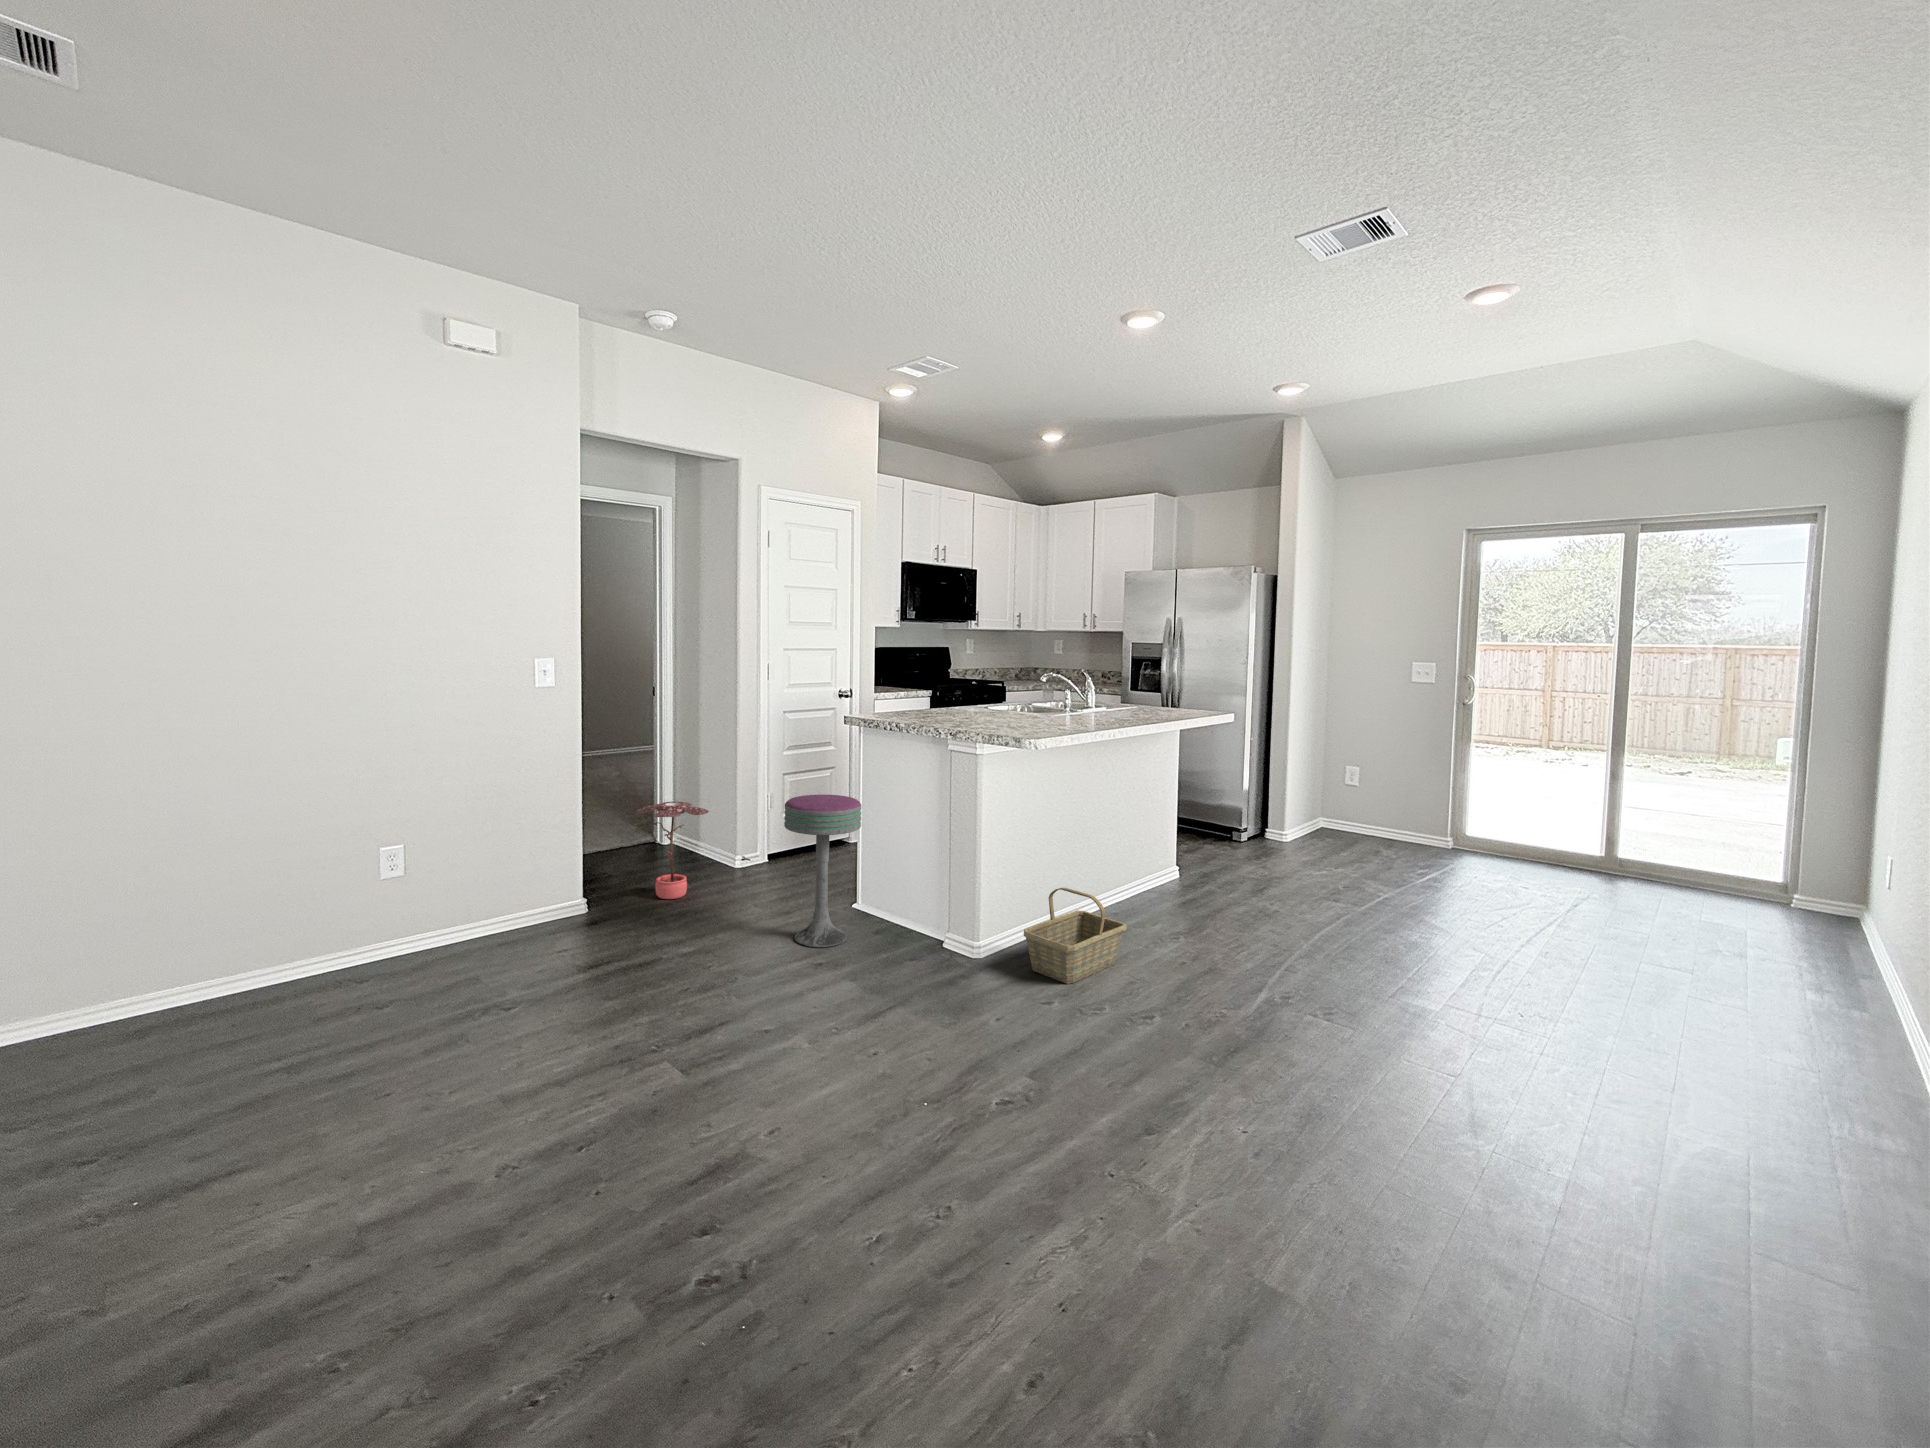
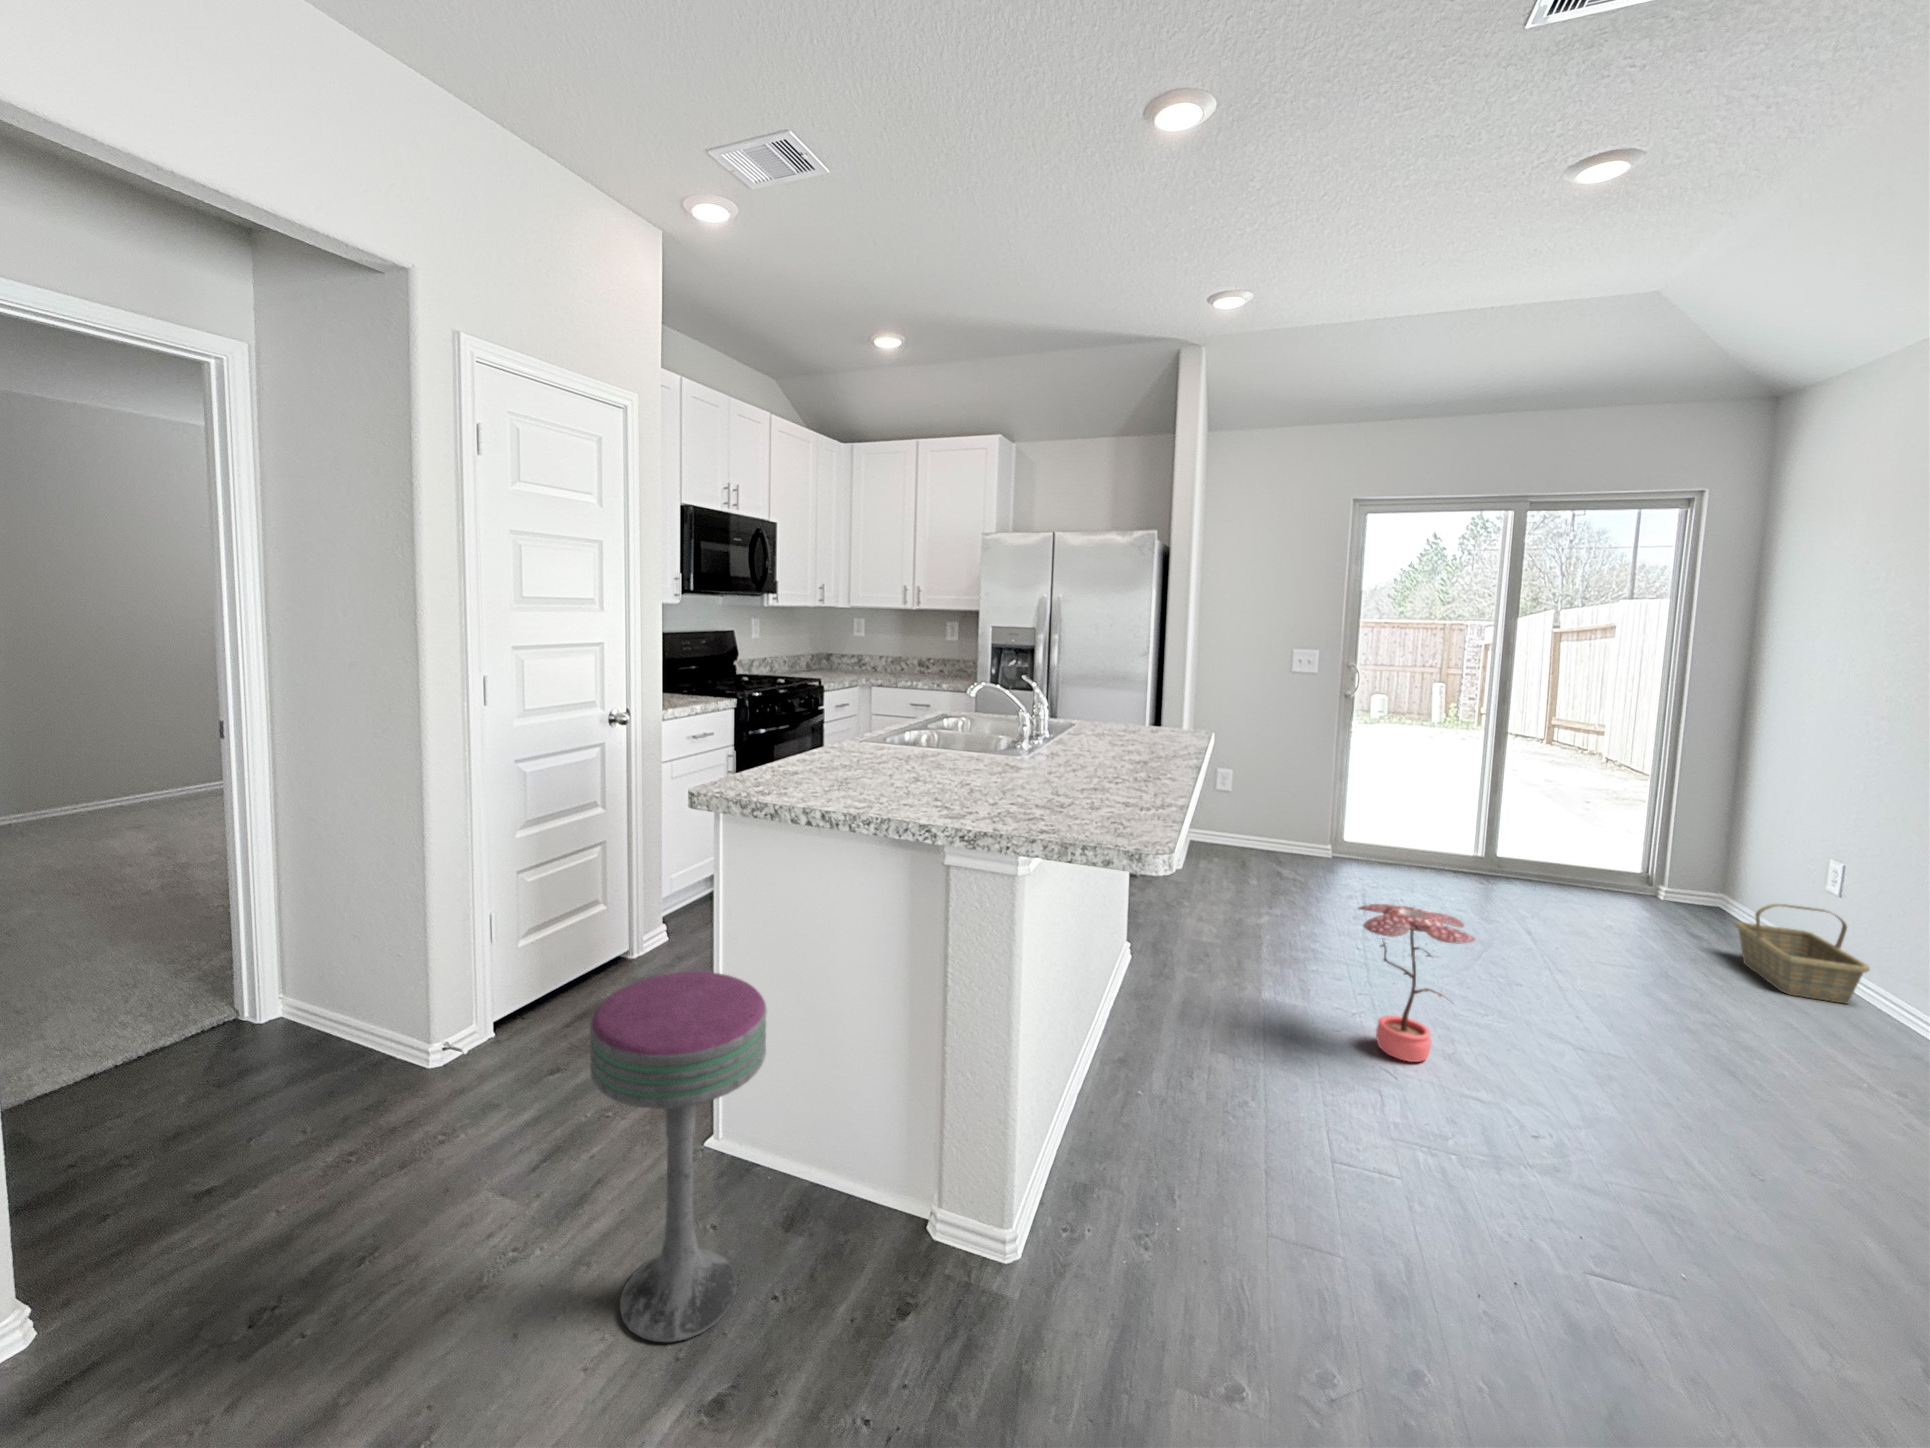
potted plant: present [636,802,709,899] -> present [1358,904,1475,1062]
basket: present [1024,888,1127,984] -> present [1734,904,1870,1004]

